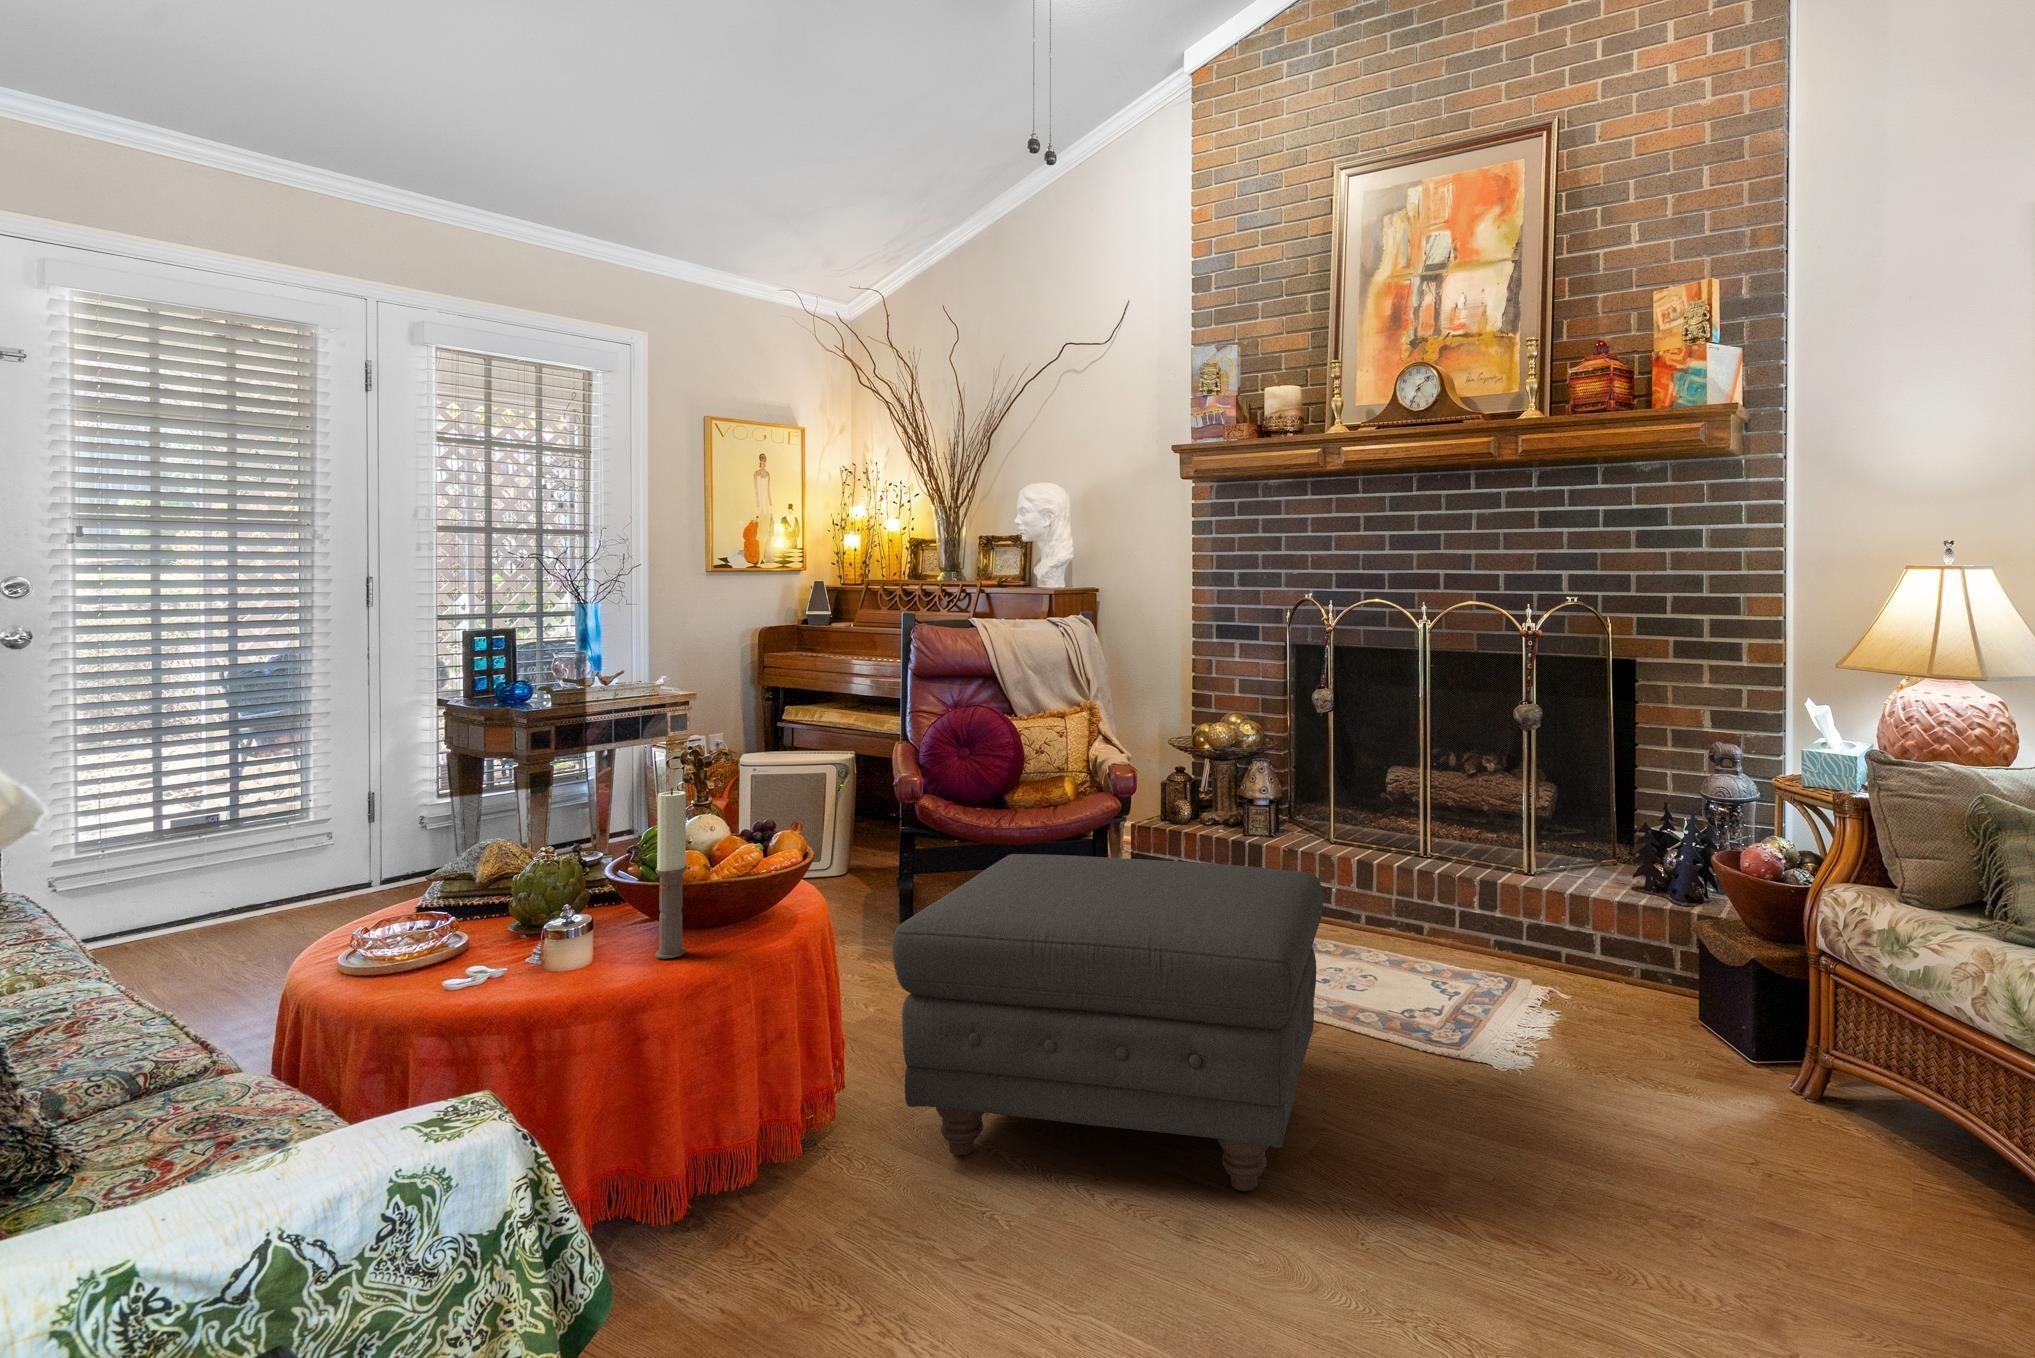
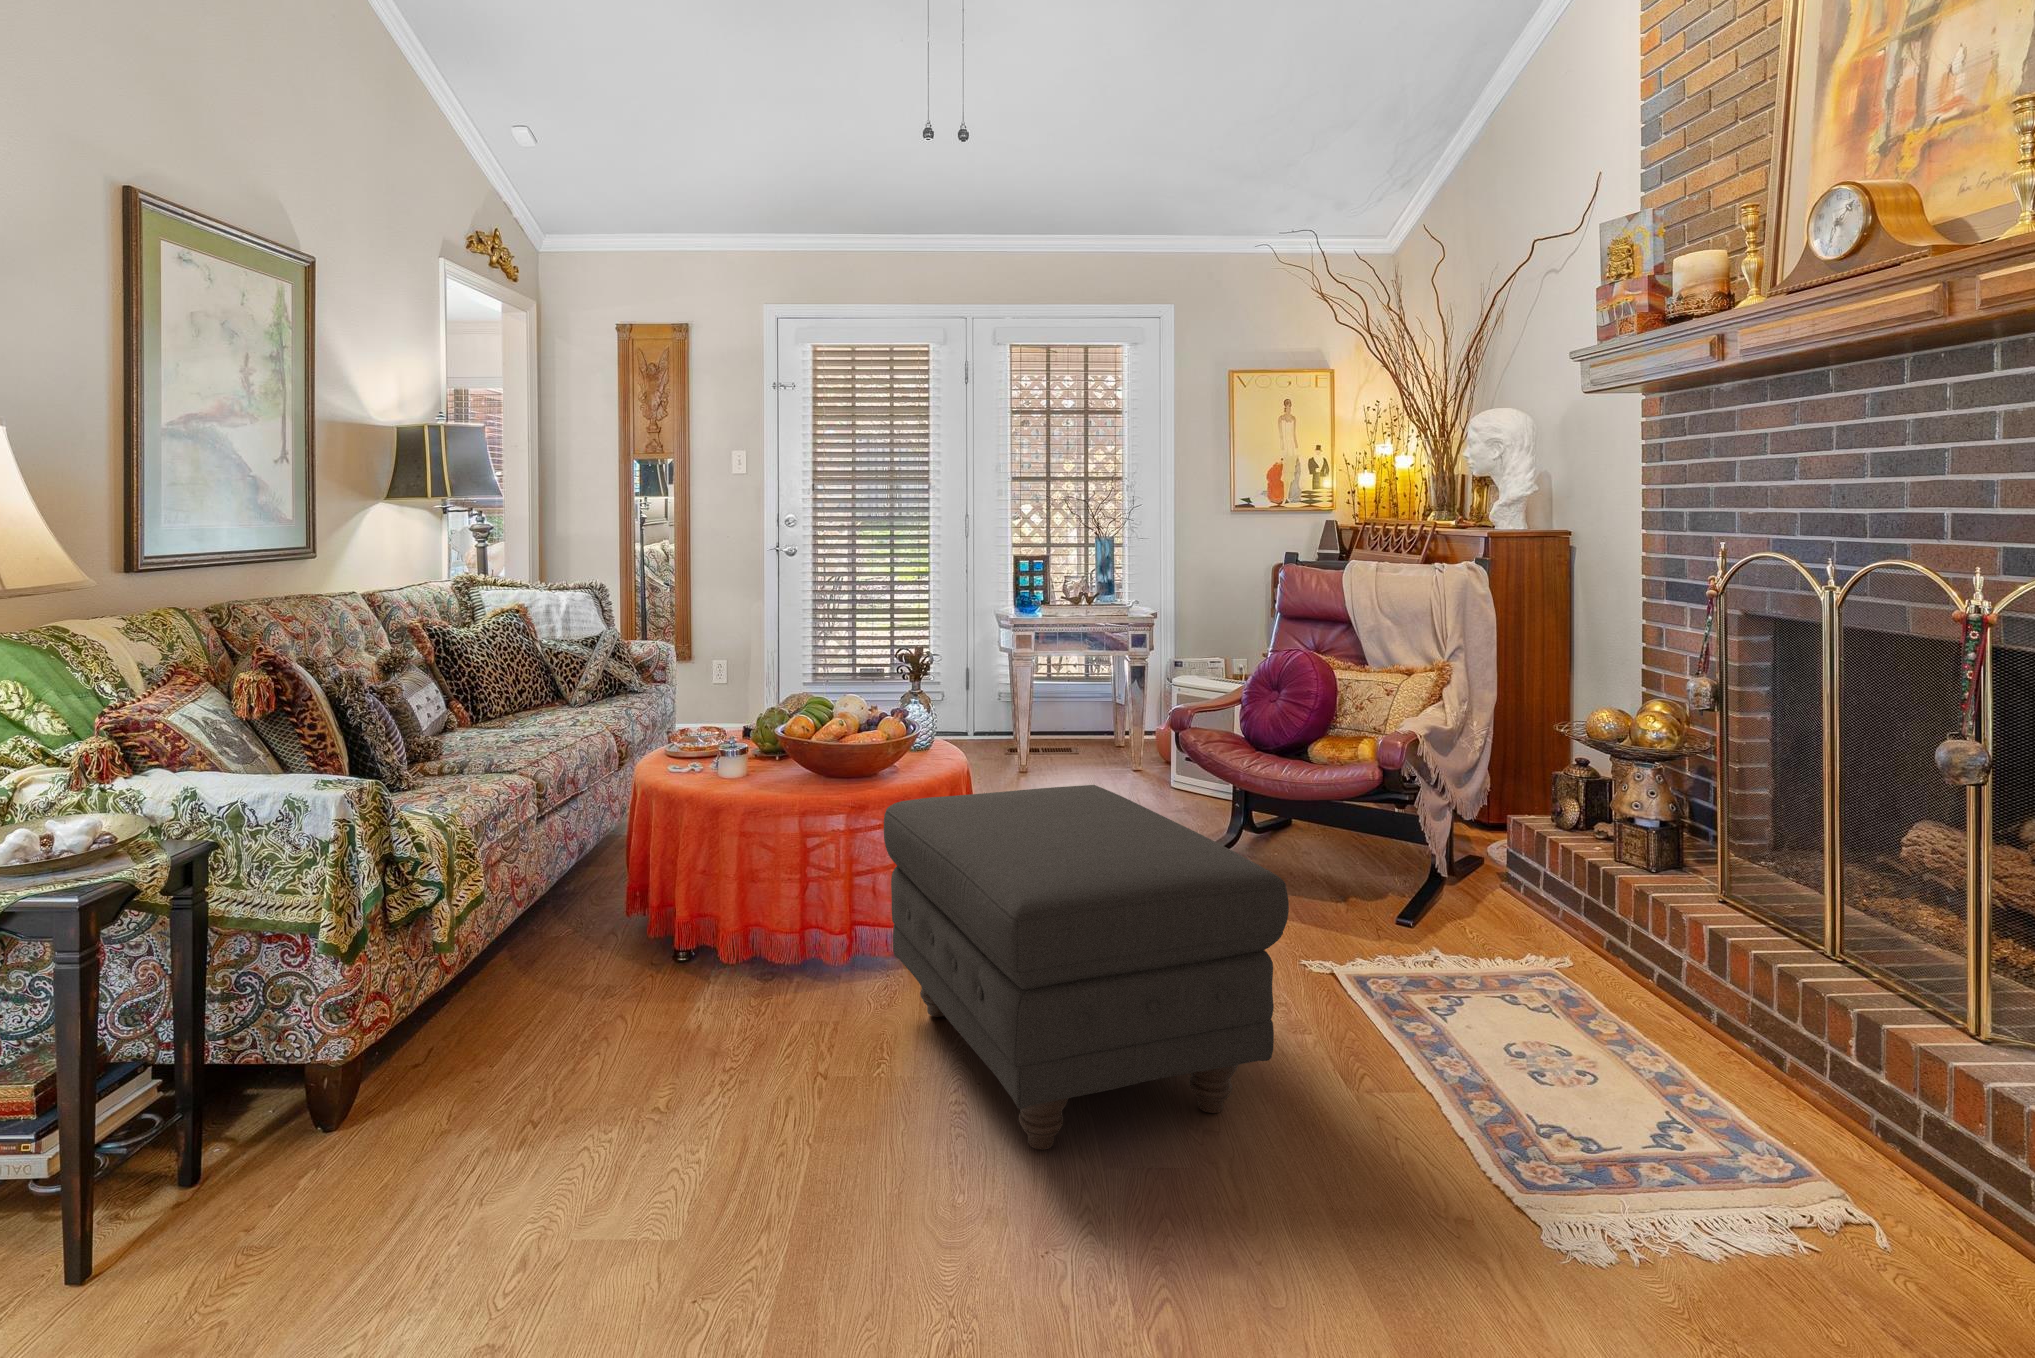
candle: present [655,788,687,959] -> none [772,668,792,788]

